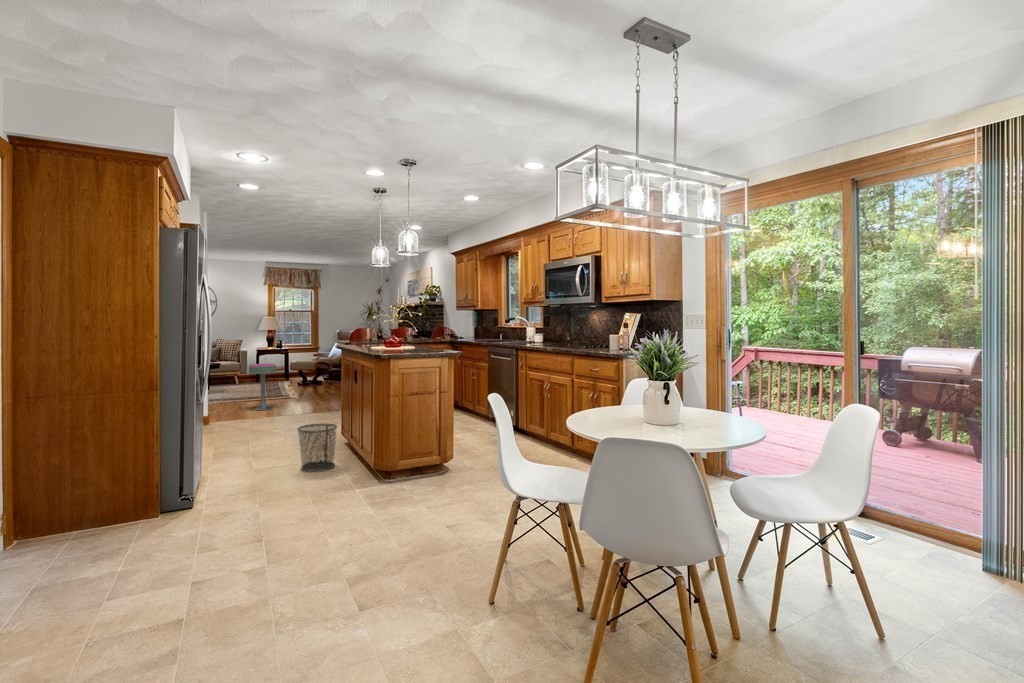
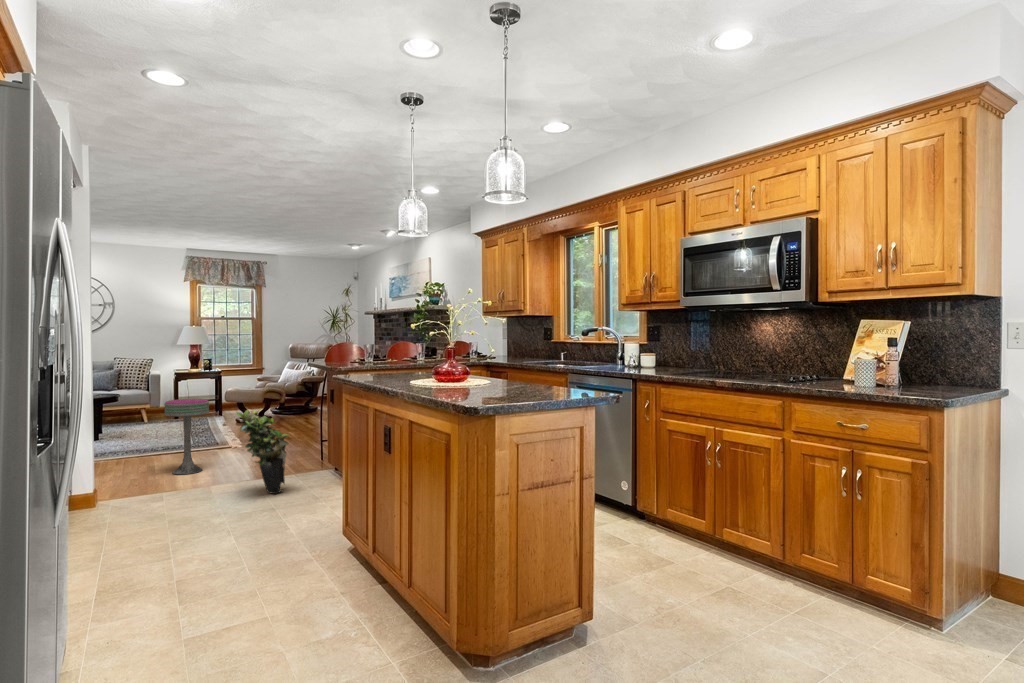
potted plant: none [290,368,323,420] -> present [236,410,289,494]
waste bin: present [298,423,337,471] -> none [274,536,355,647]

